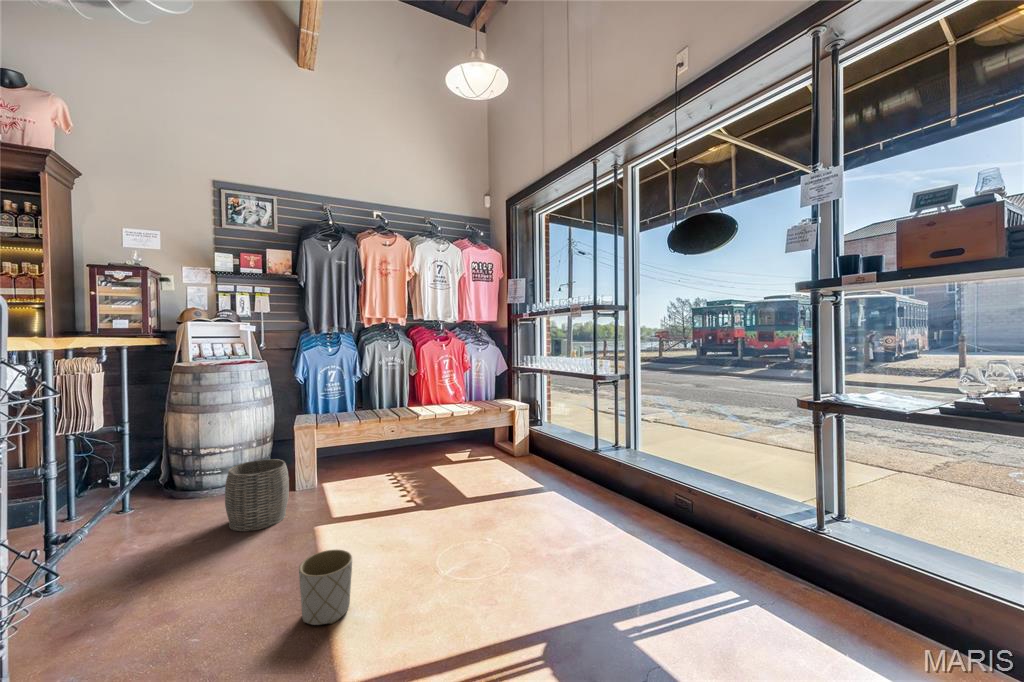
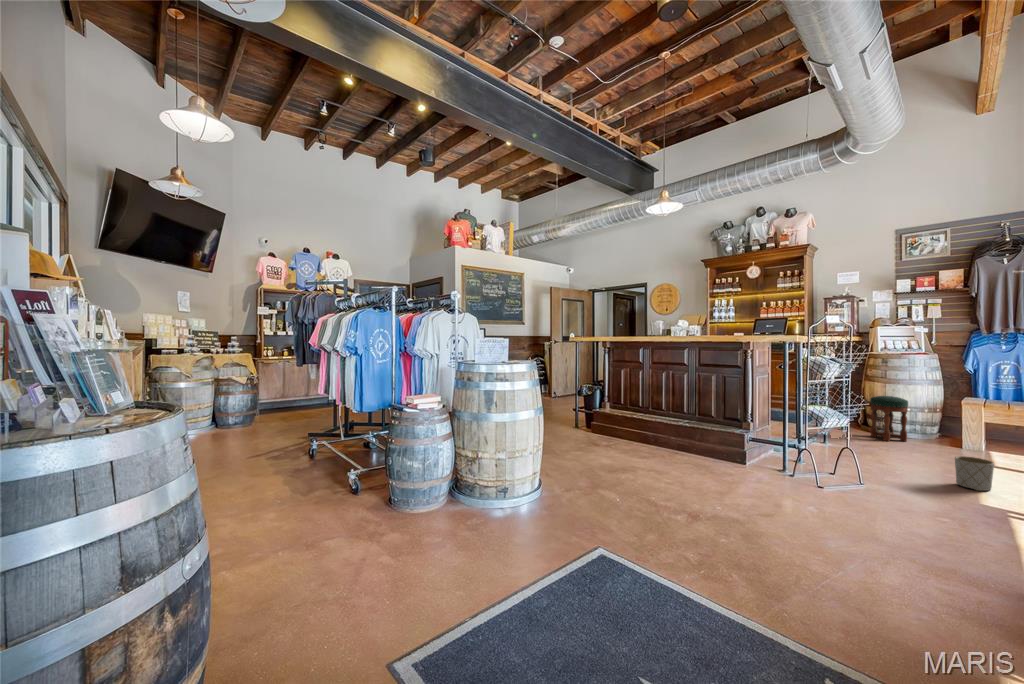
stool: none [170,436,231,519] -> present [870,396,908,442]
woven basket: present [225,459,289,532] -> none [906,415,953,456]

